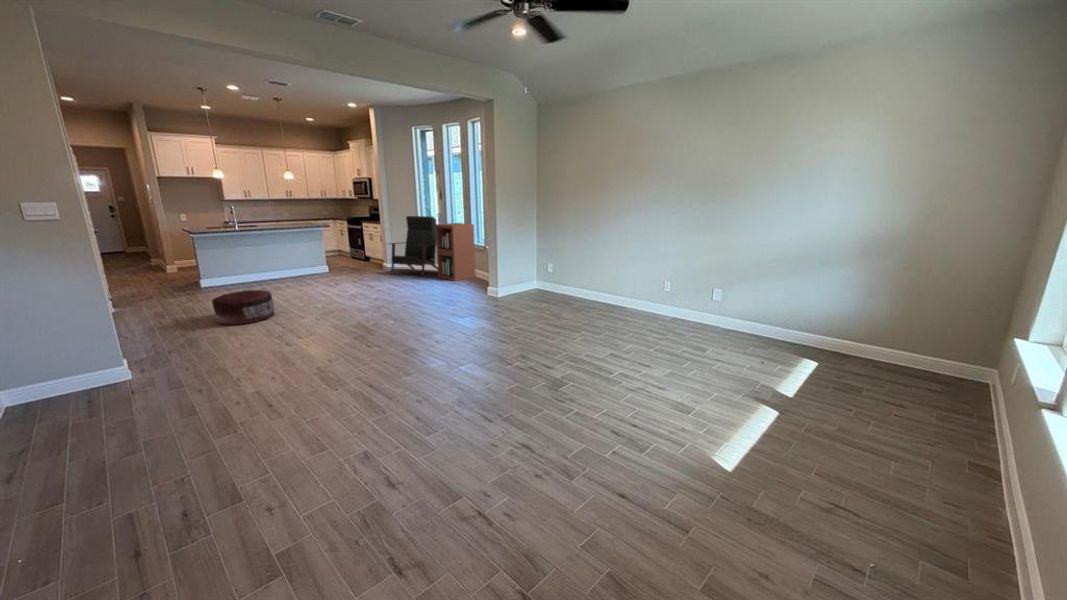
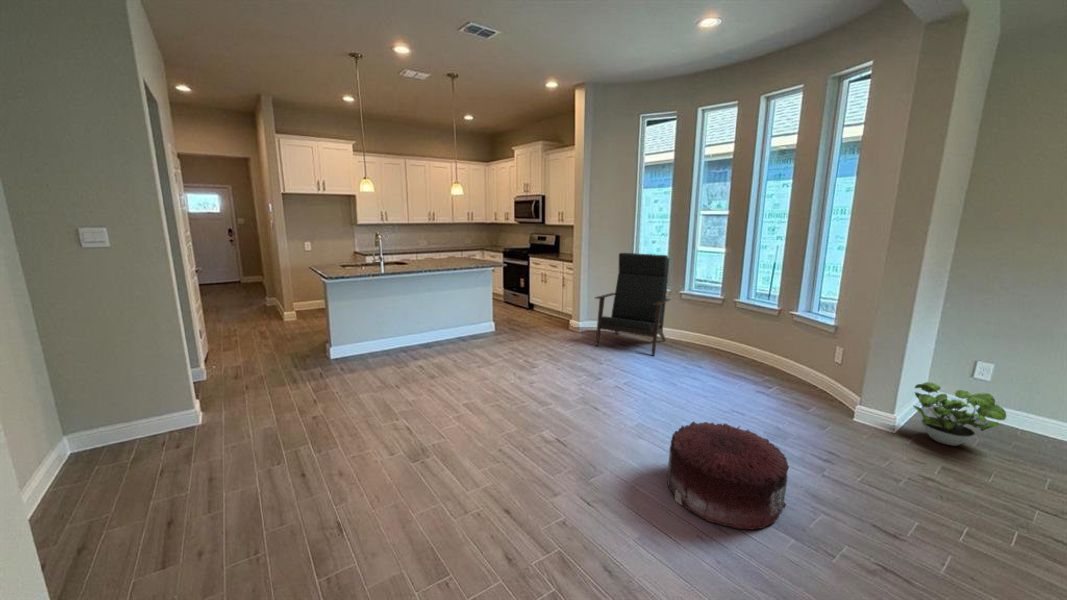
bookshelf: present [435,223,476,281] -> none [681,268,757,371]
potted plant: none [510,270,537,298] -> present [914,382,1006,446]
pouf: present [212,290,275,325] -> present [667,422,789,530]

